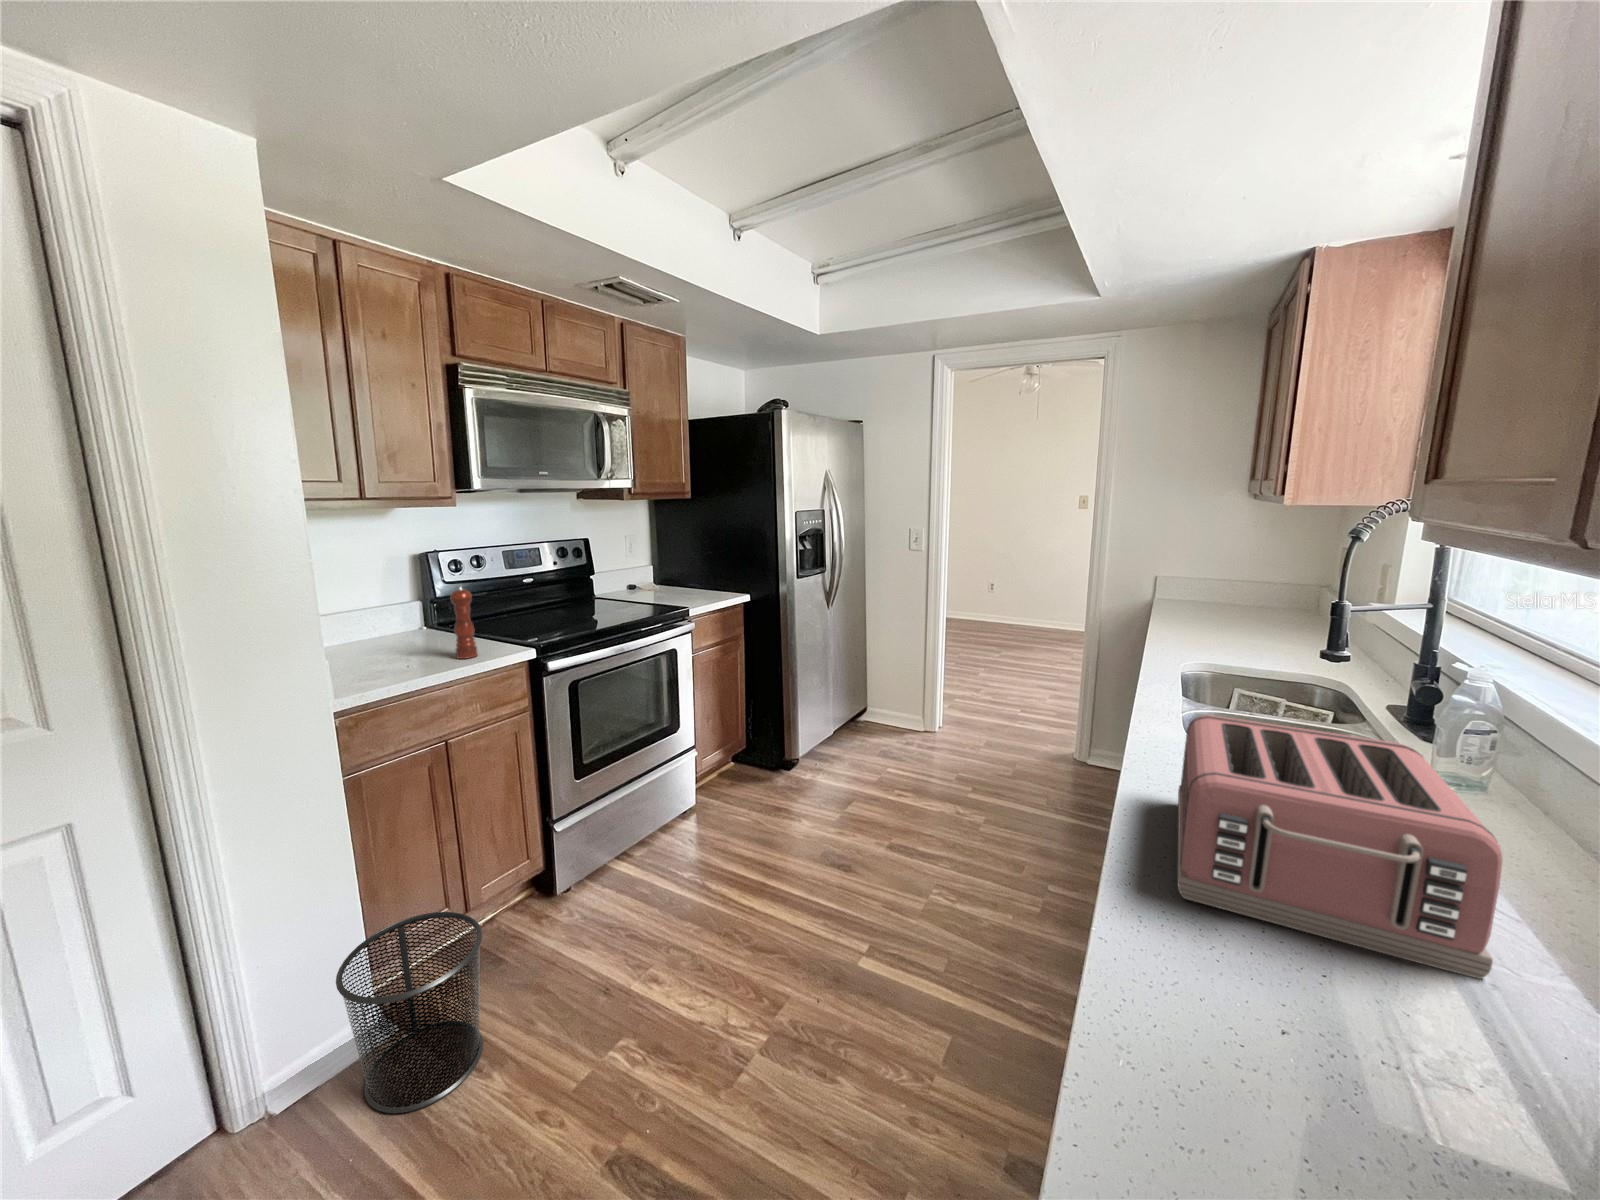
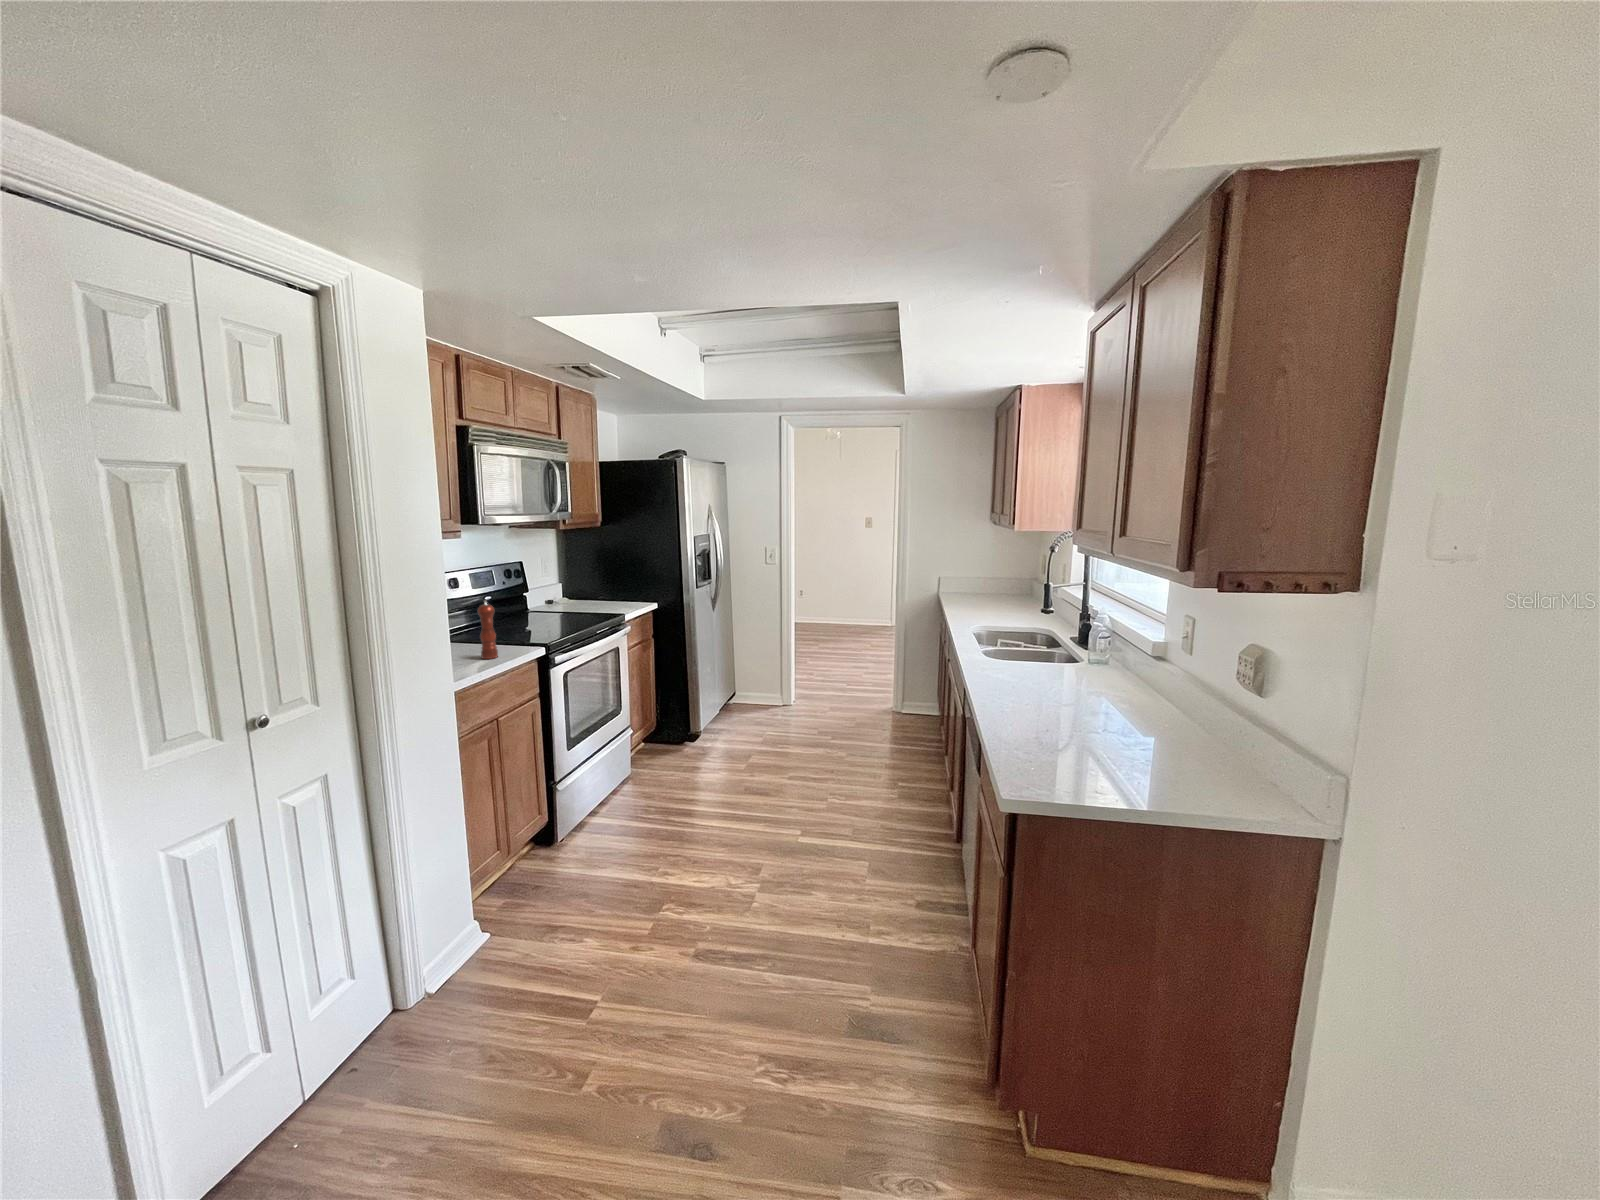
toaster: present [1178,715,1502,979] -> none [992,637,1109,716]
waste bin: present [336,912,483,1113] -> none [468,841,568,979]

